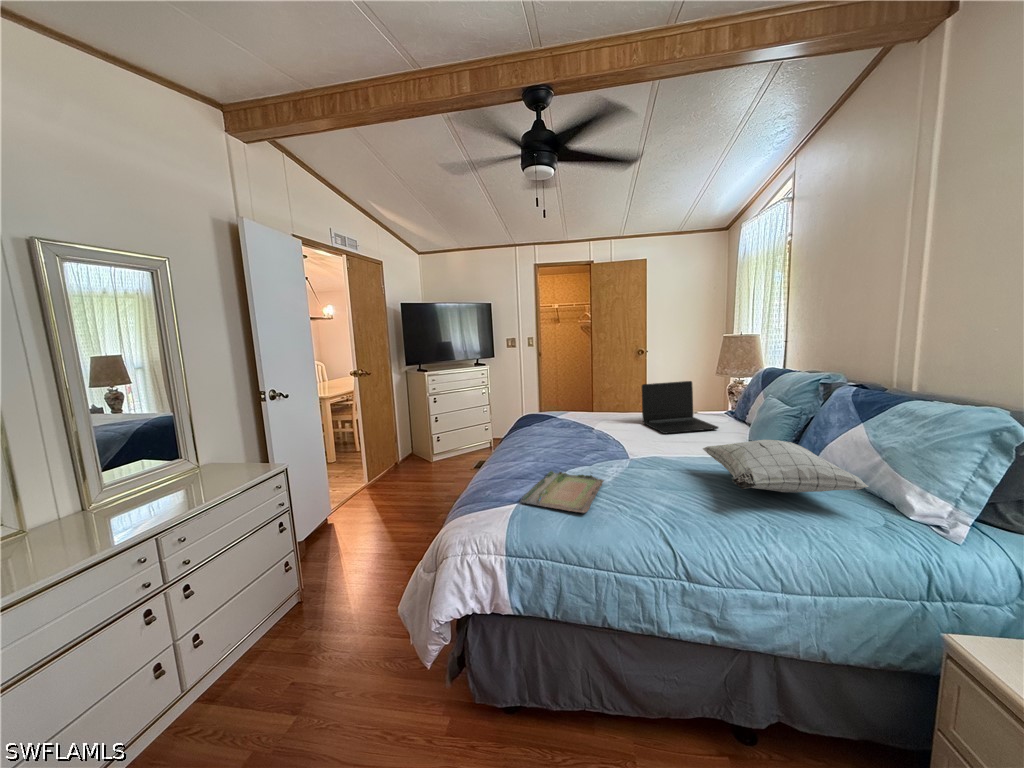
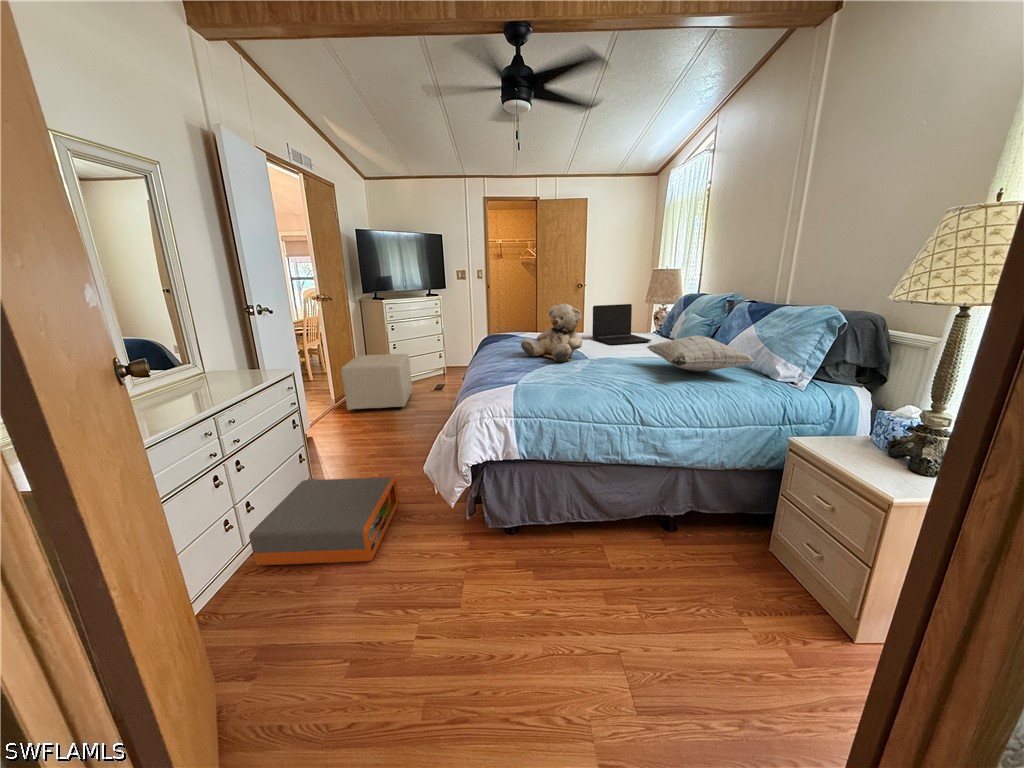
teddy bear: none [544,388,619,464] -> present [521,303,582,362]
ottoman: none [373,430,449,492] -> present [341,354,412,411]
tray: present [522,471,604,513] -> none [519,363,577,386]
storage box: none [195,595,387,733] -> present [249,477,399,565]

